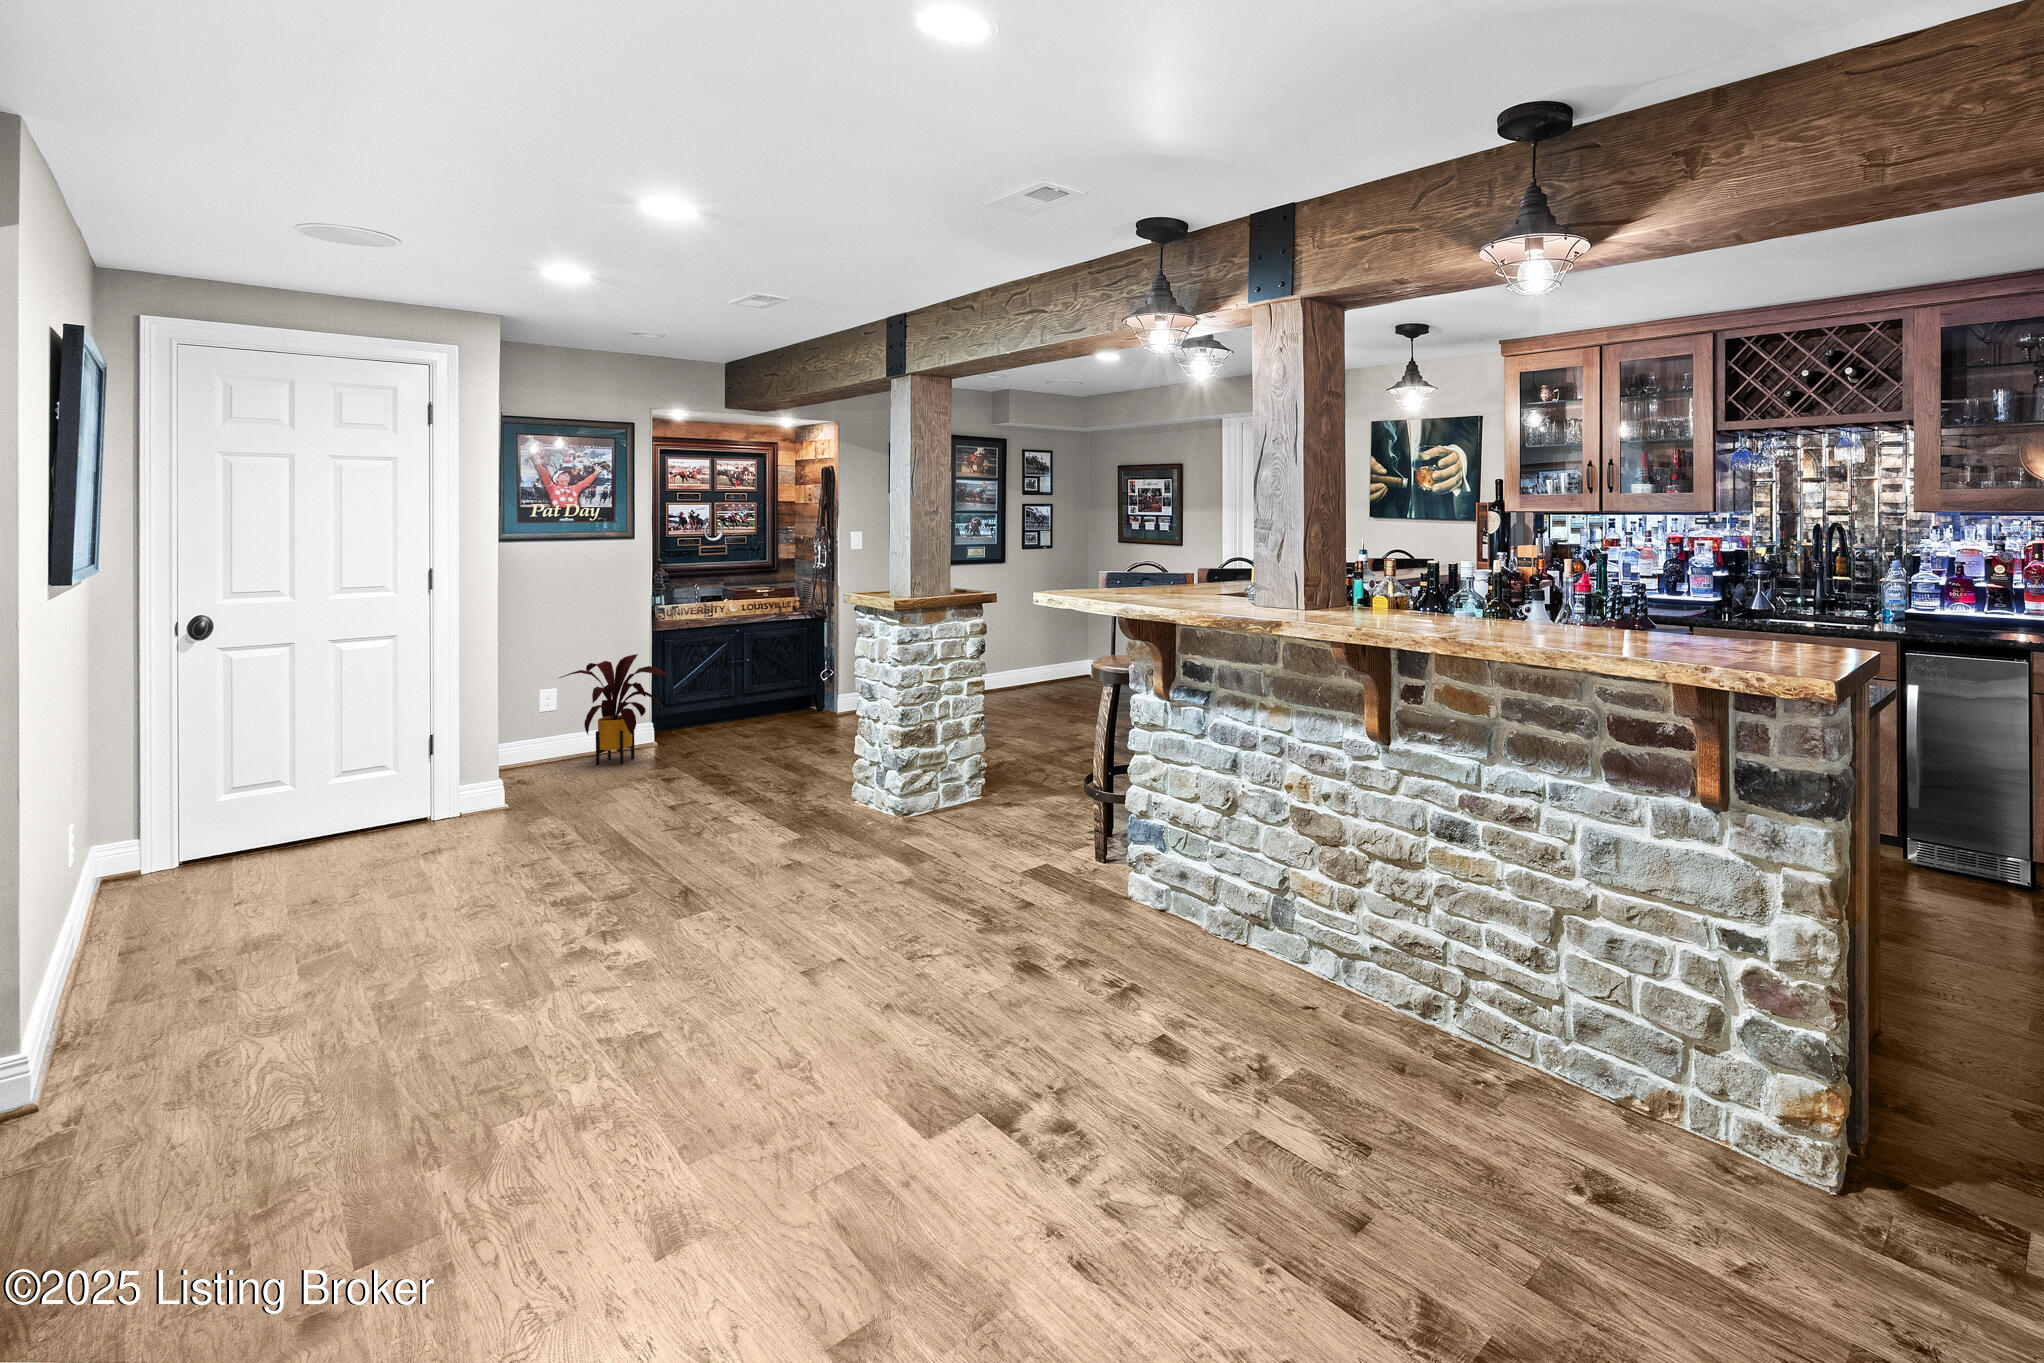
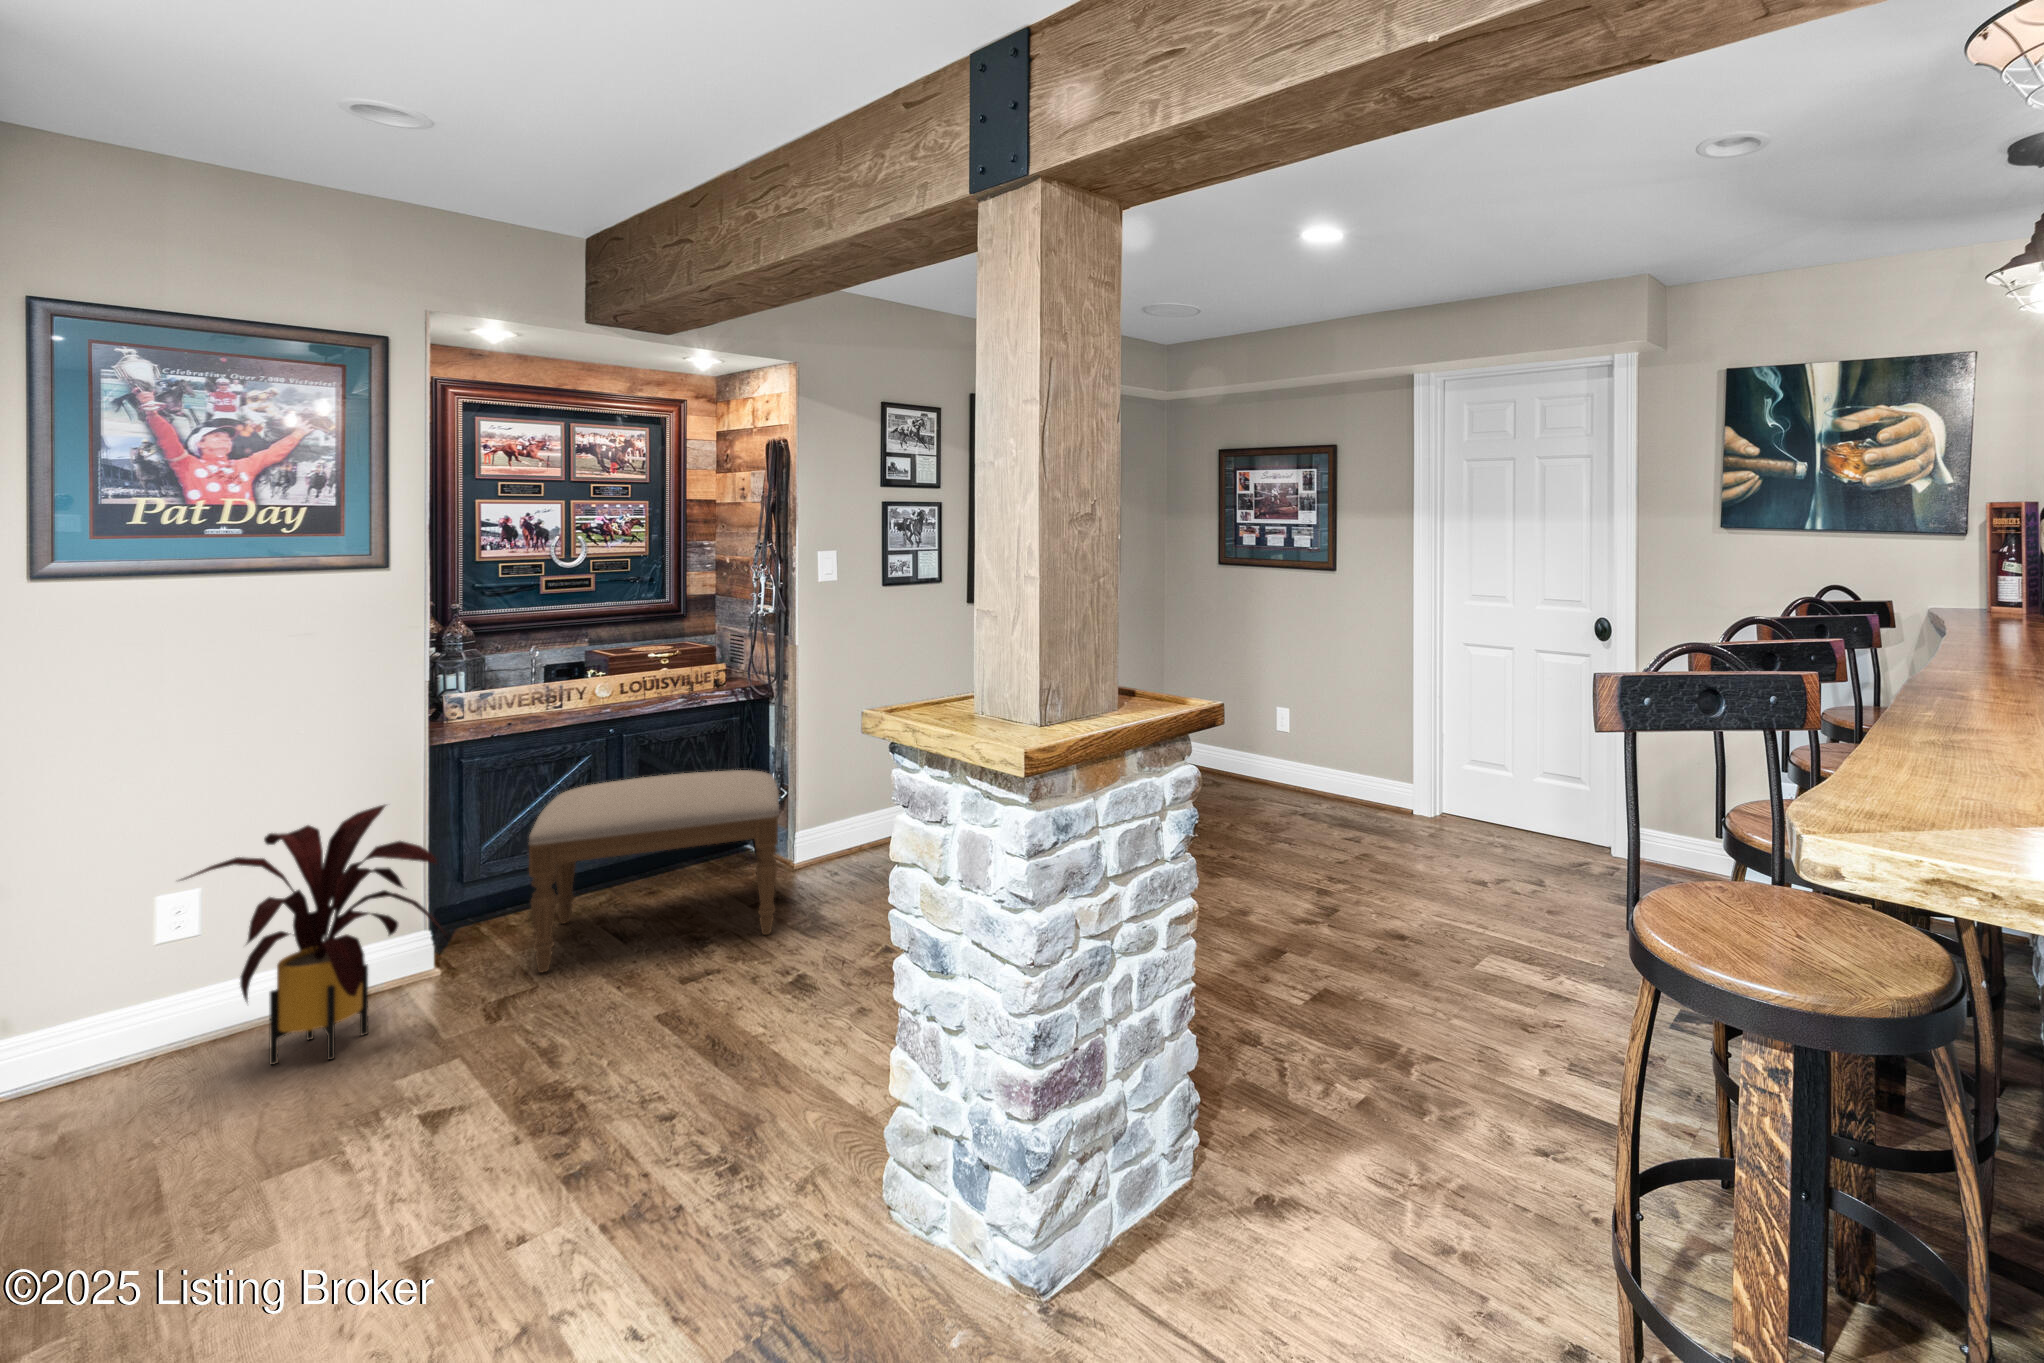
ottoman: none [702,653,827,744] -> present [529,770,779,972]

